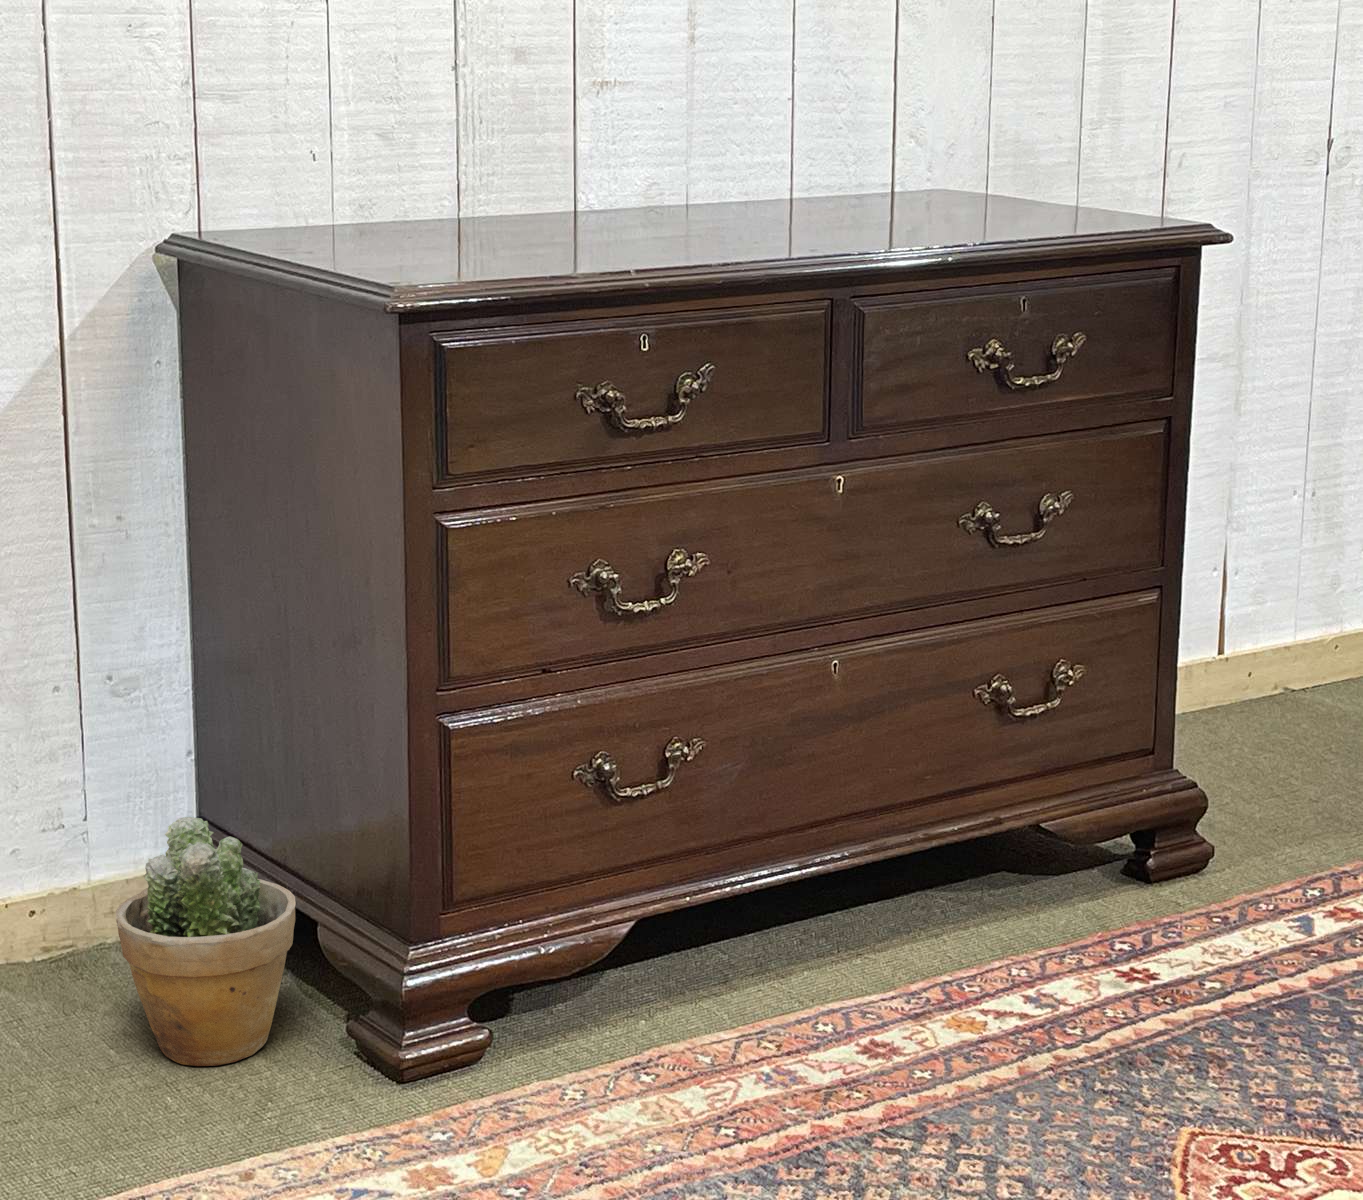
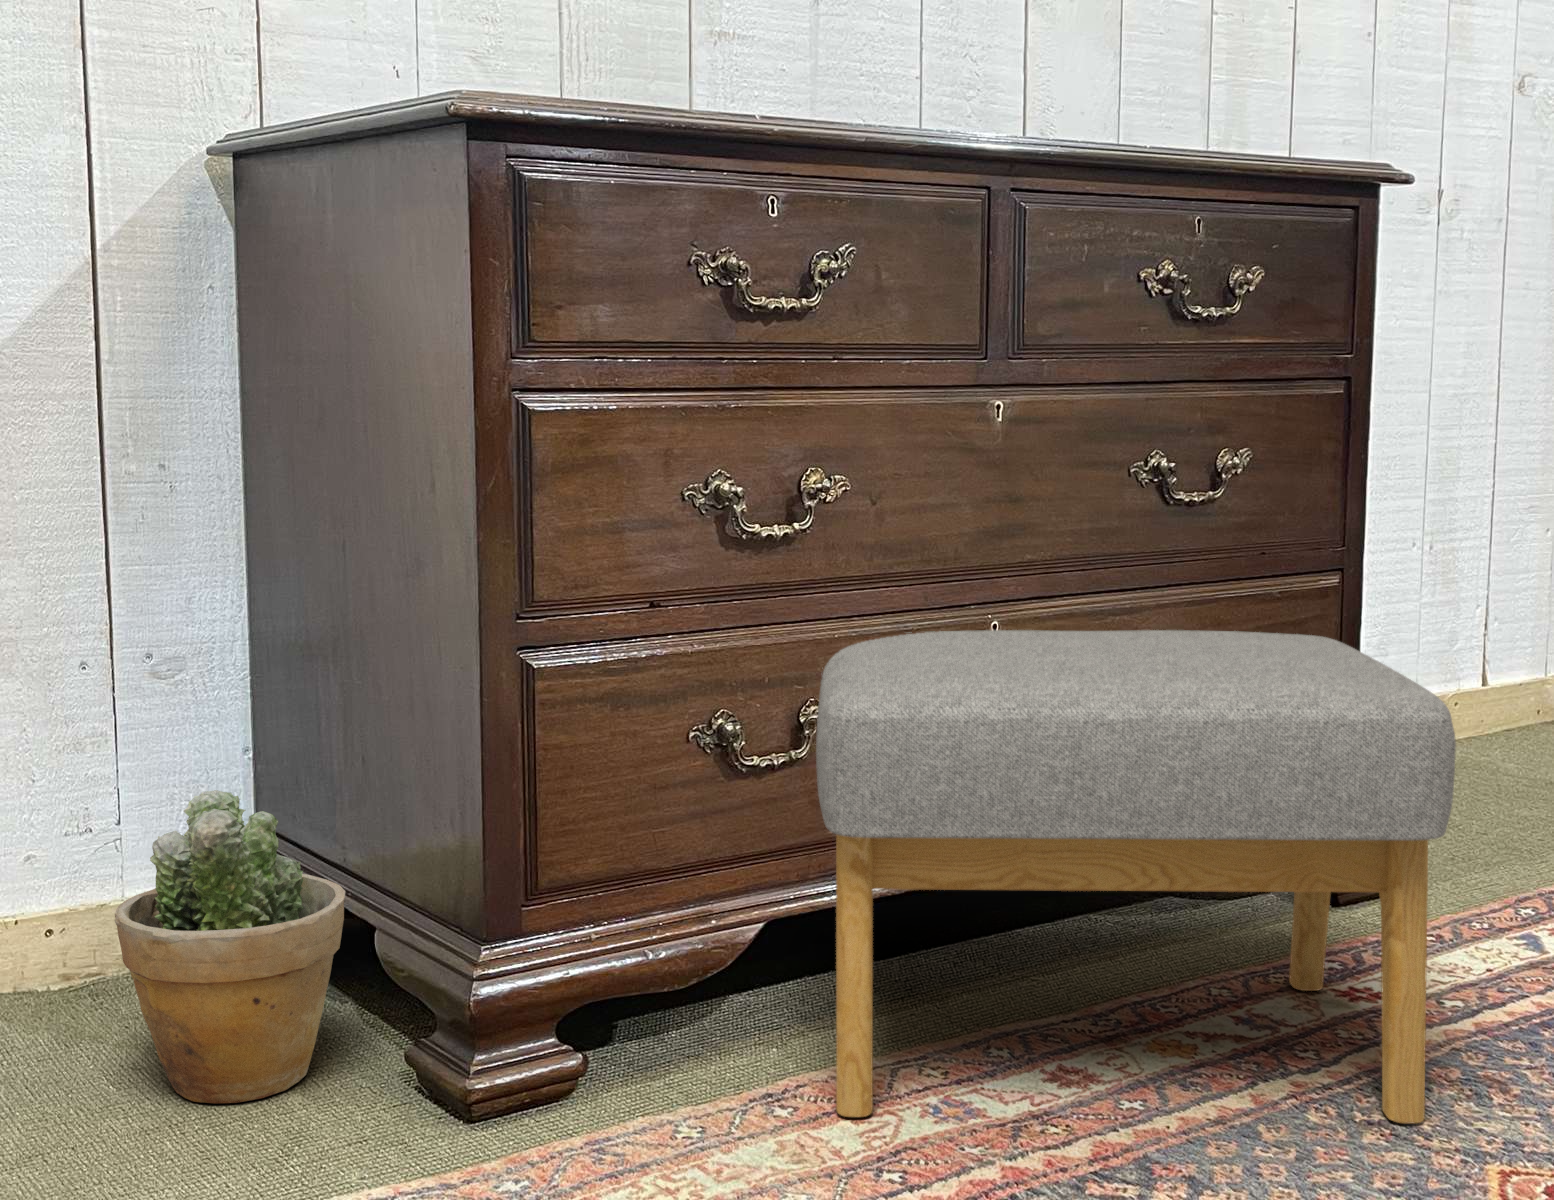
footstool: none [676,674,1177,1092] -> present [816,630,1456,1124]

